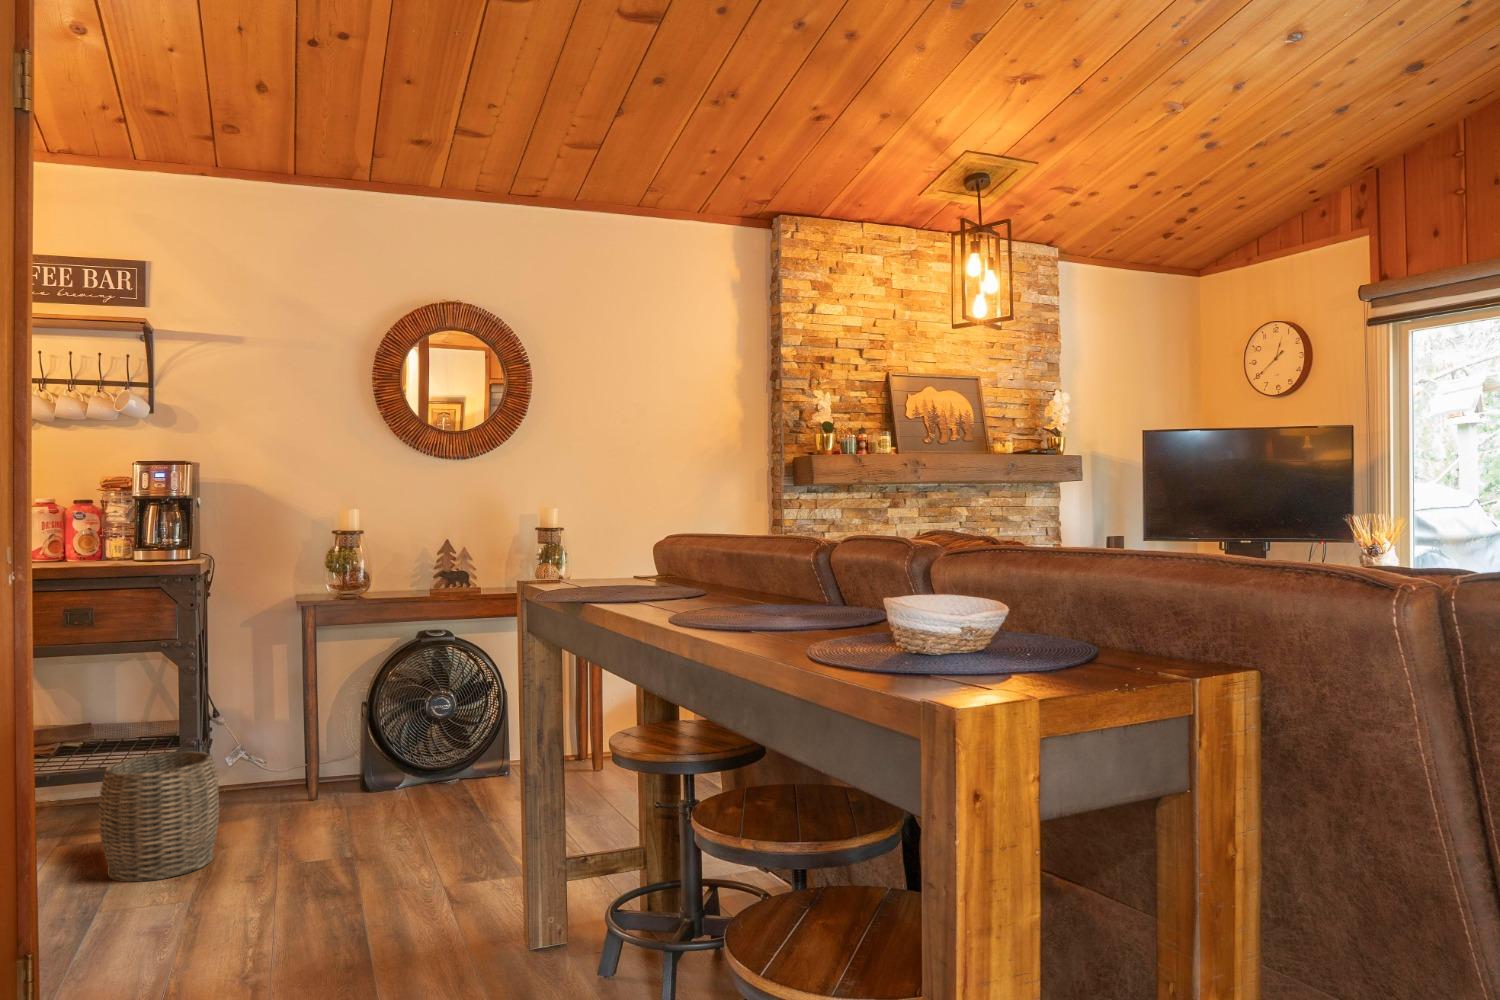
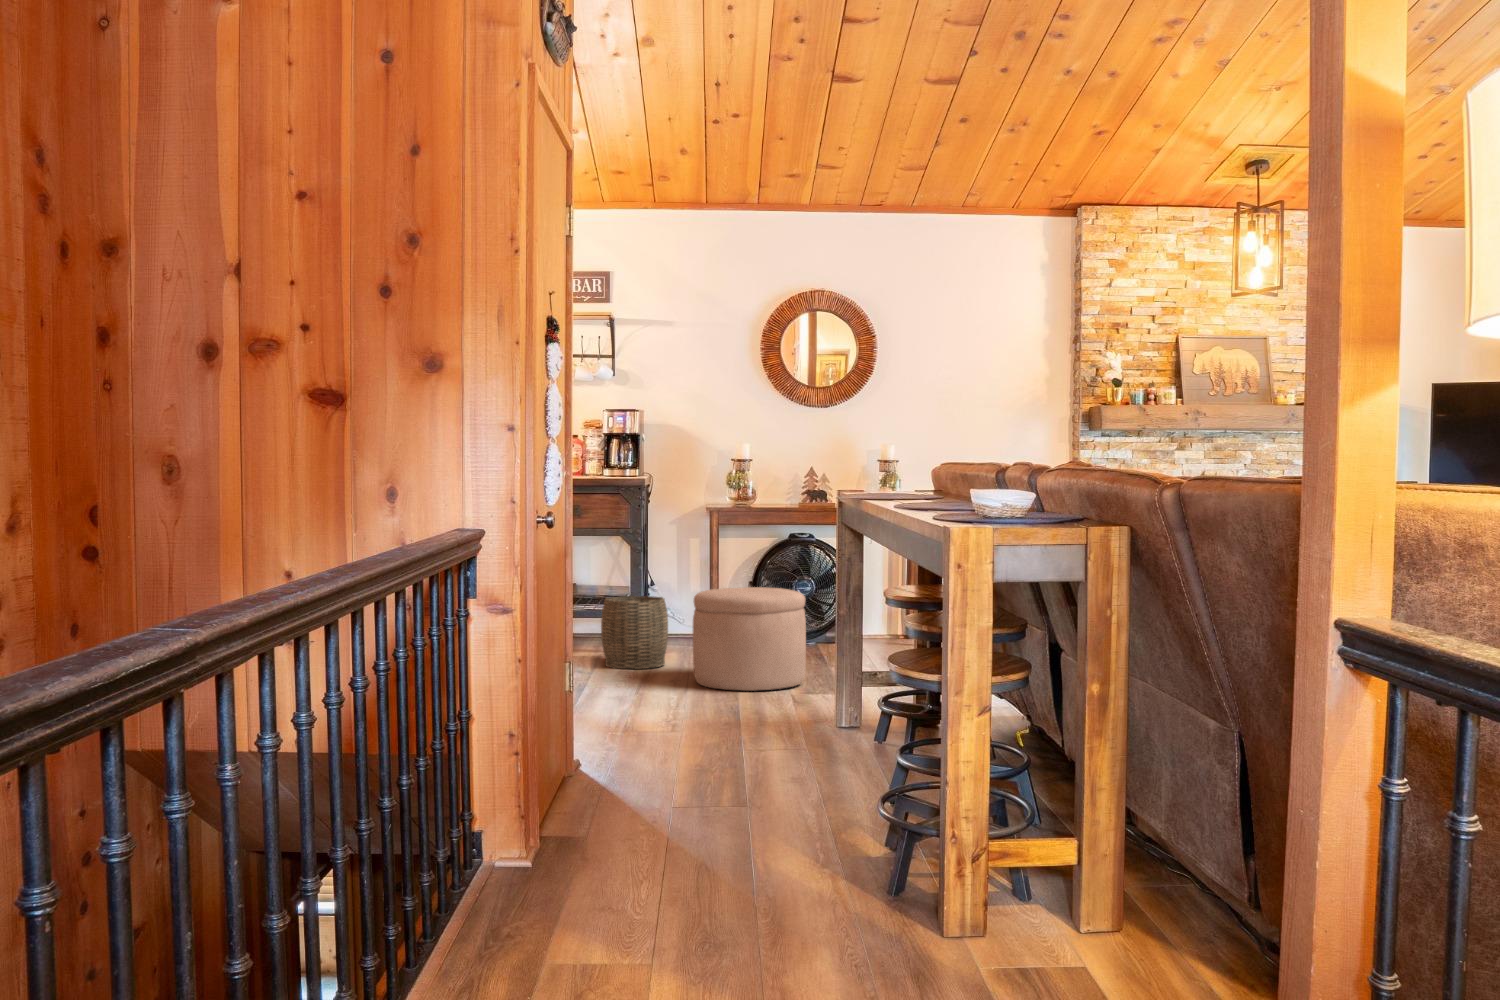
ottoman: none [242,739,432,928] -> present [693,587,806,691]

